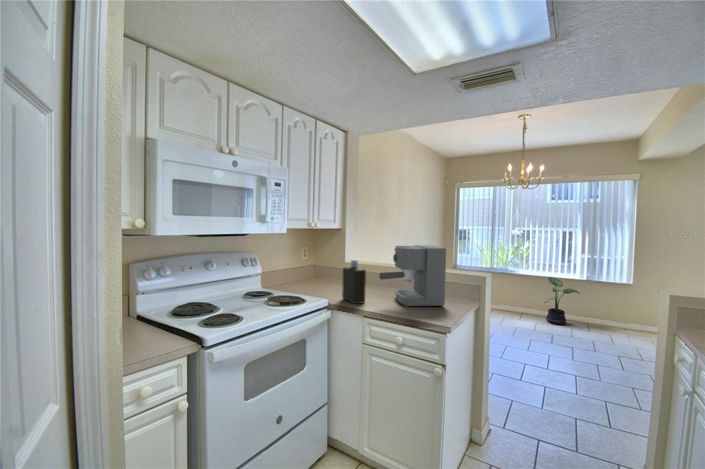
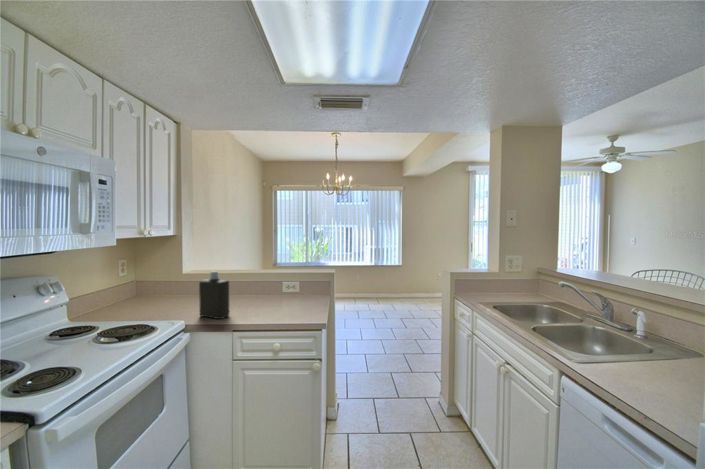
coffee maker: present [379,245,446,307] -> none [243,249,307,312]
potted plant: present [544,277,580,325] -> none [348,267,371,304]

